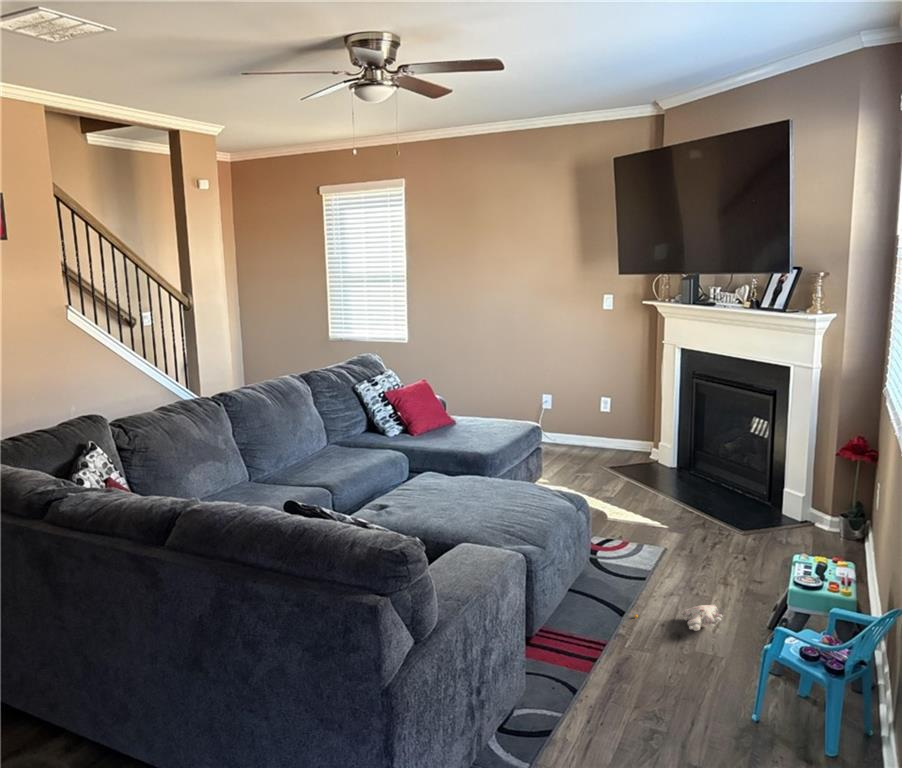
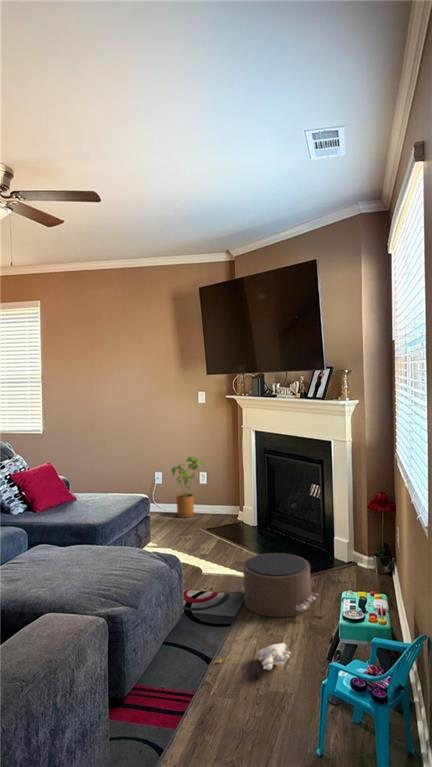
house plant: none [566,377,611,453] -> present [172,457,204,518]
pouf: none [645,503,761,578] -> present [230,553,318,617]

